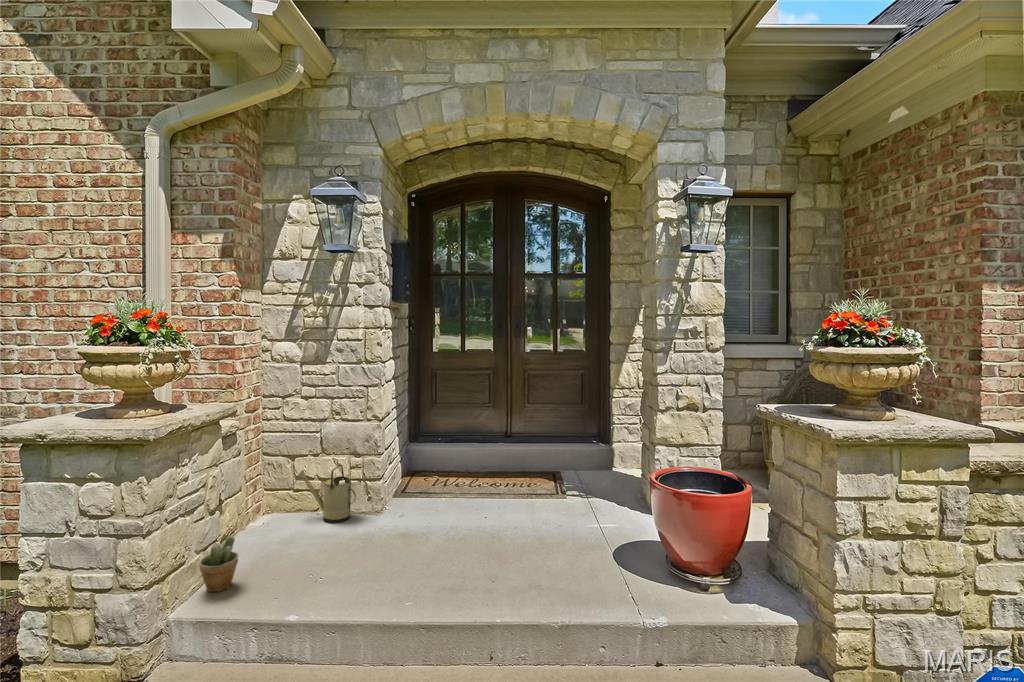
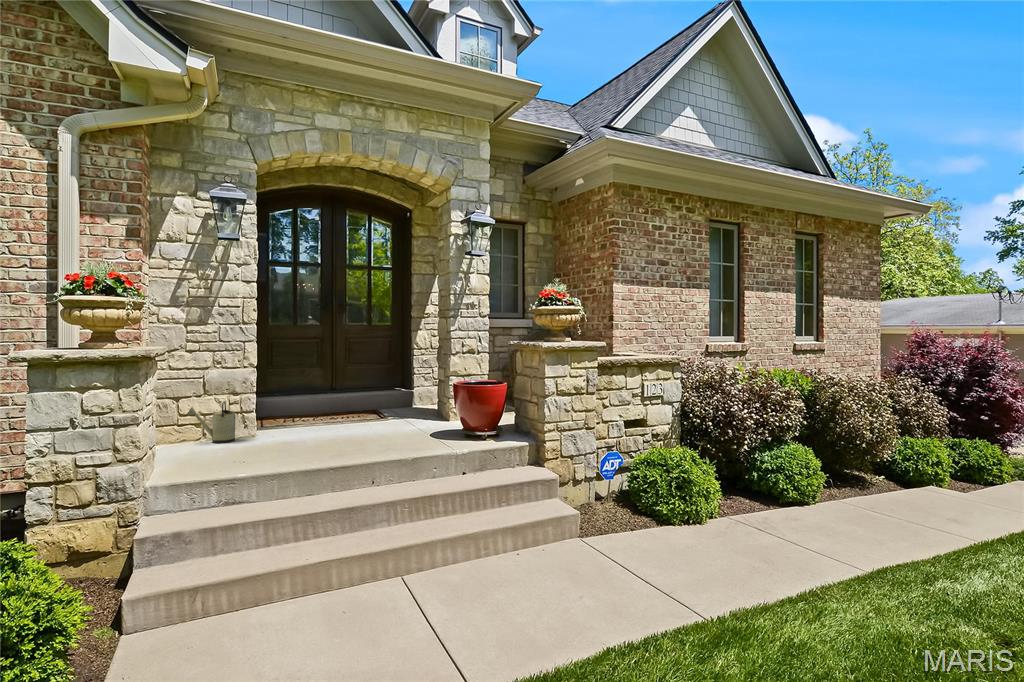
potted plant: present [199,536,238,592] -> none [158,436,187,472]

